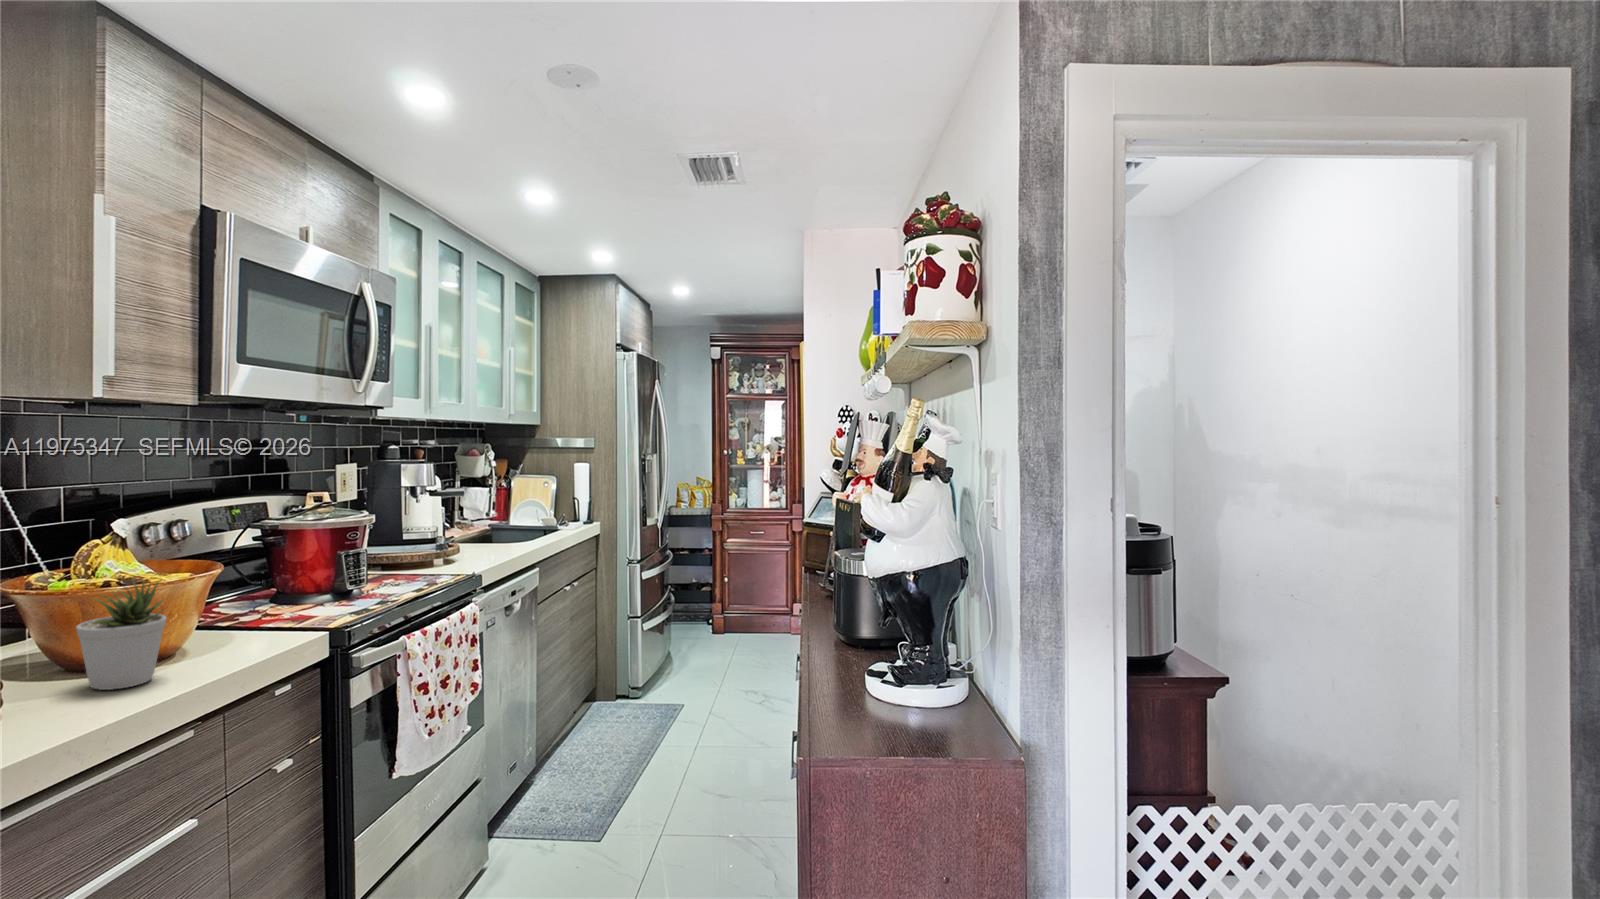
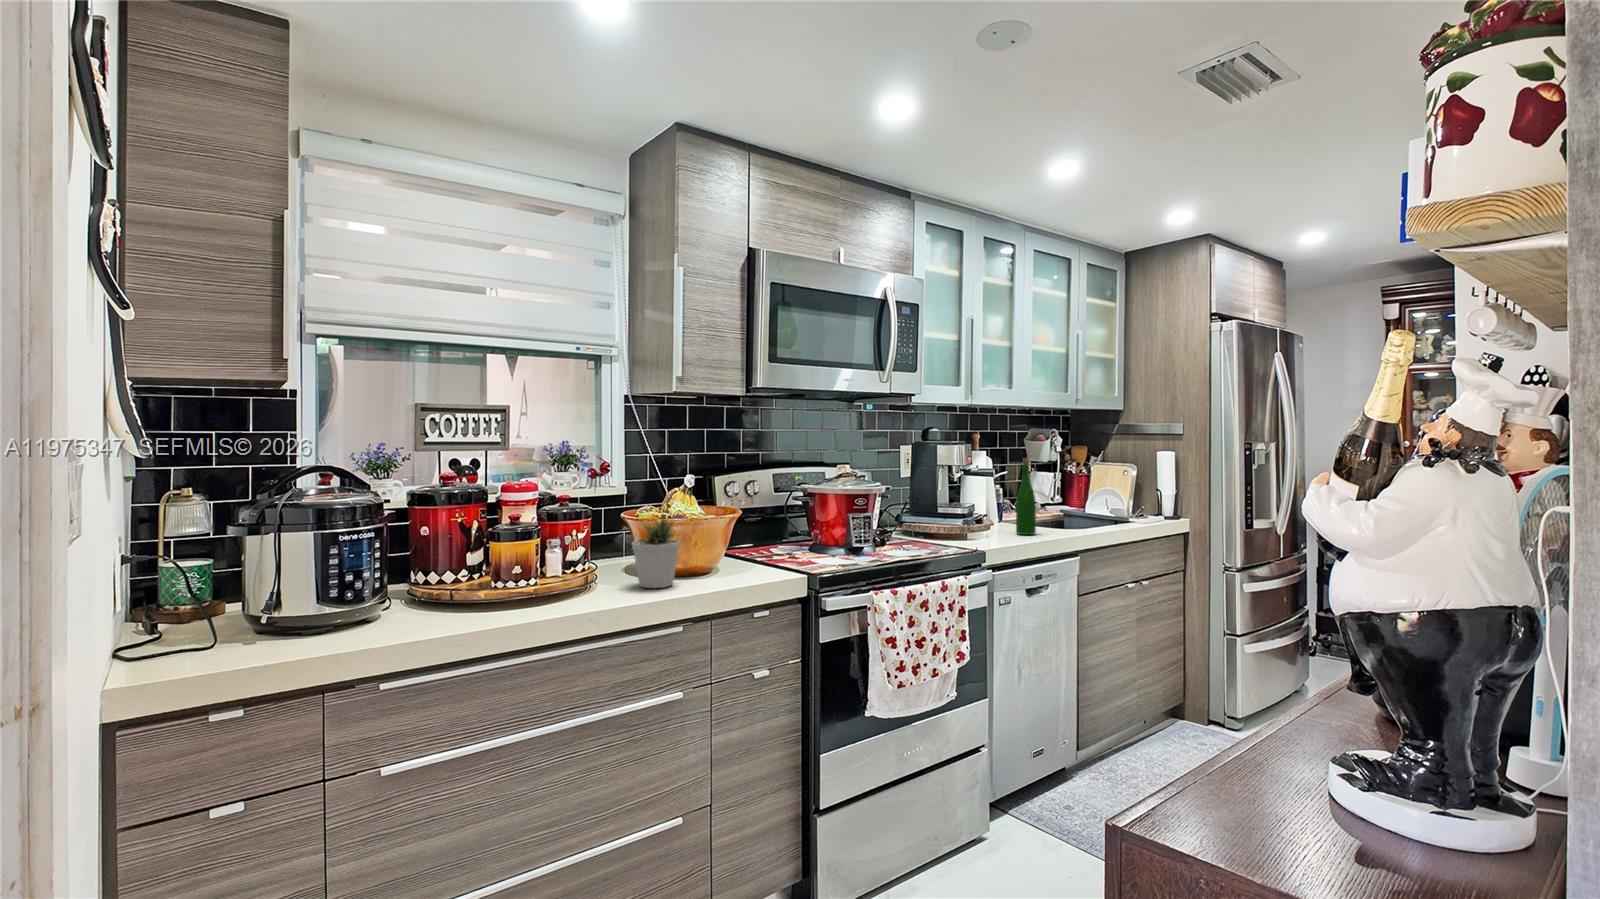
wine bottle: none [484,477,506,554] -> present [1016,458,1036,535]

